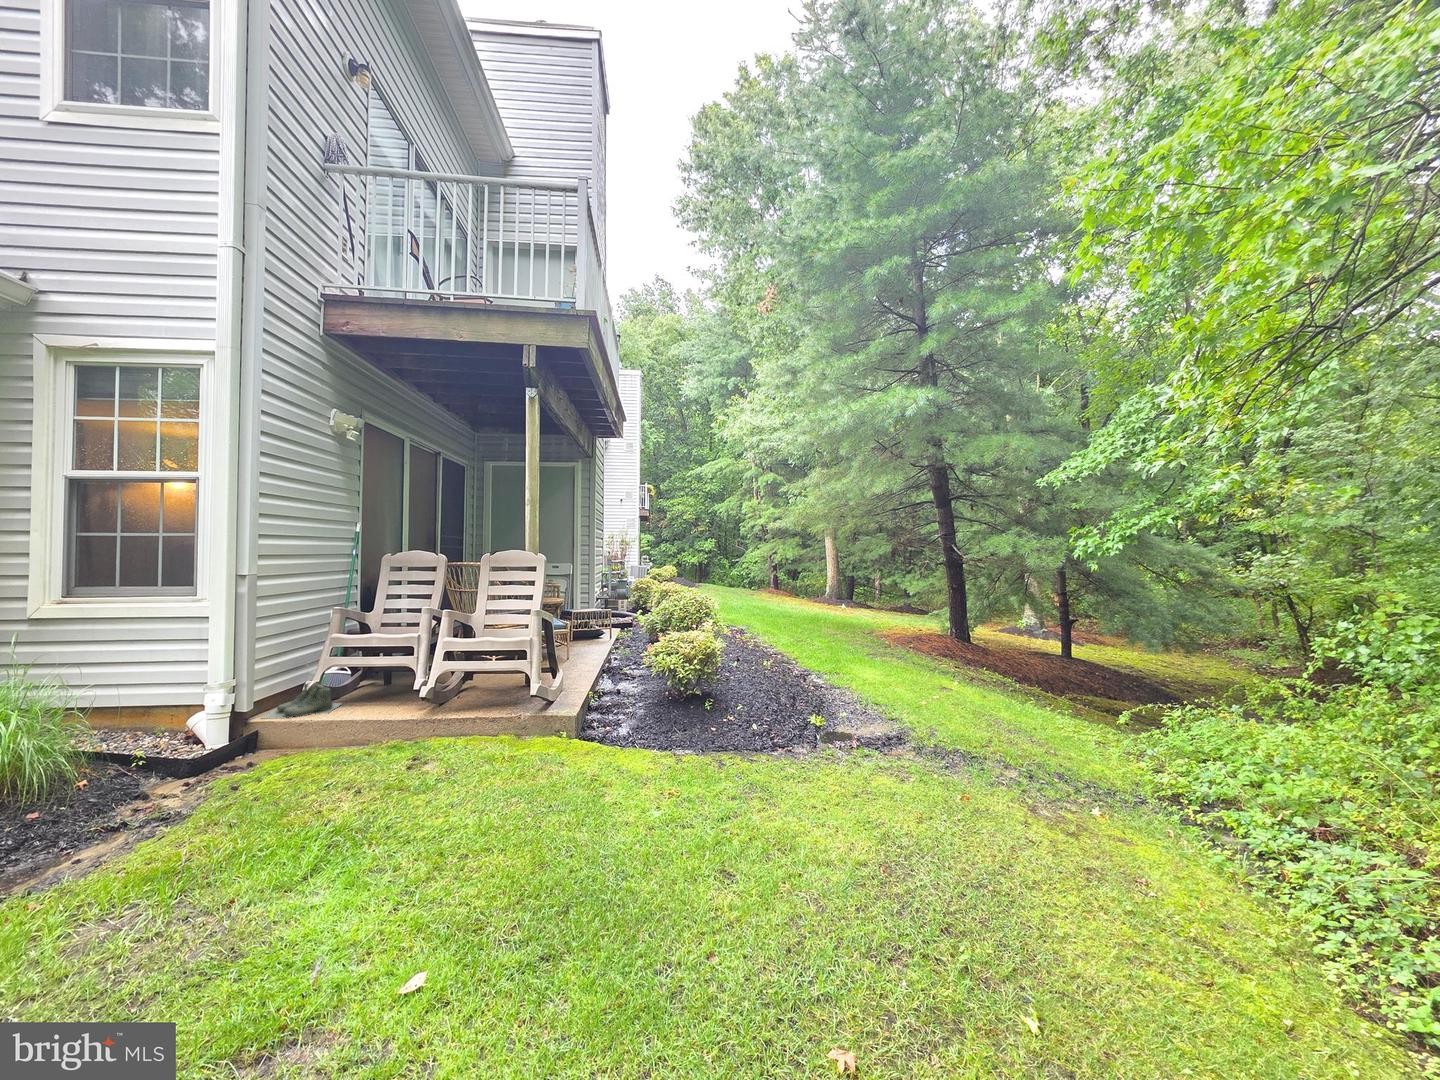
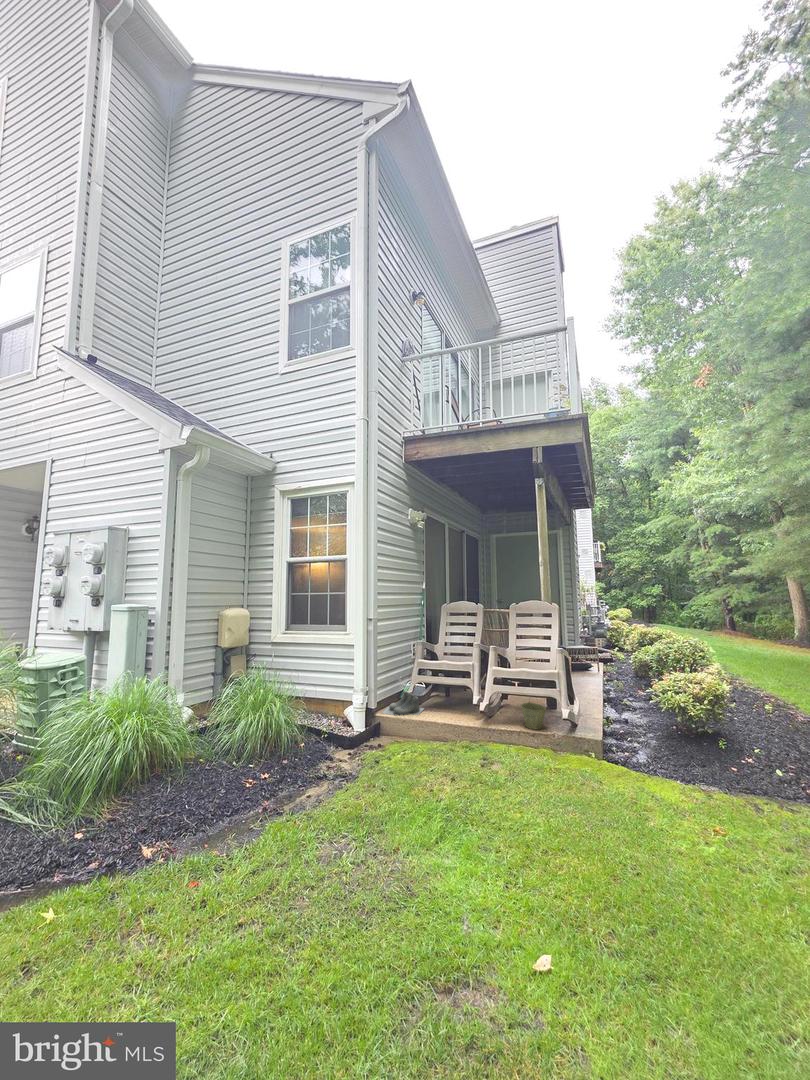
bucket: none [485,663,517,706] -> present [521,702,546,729]

